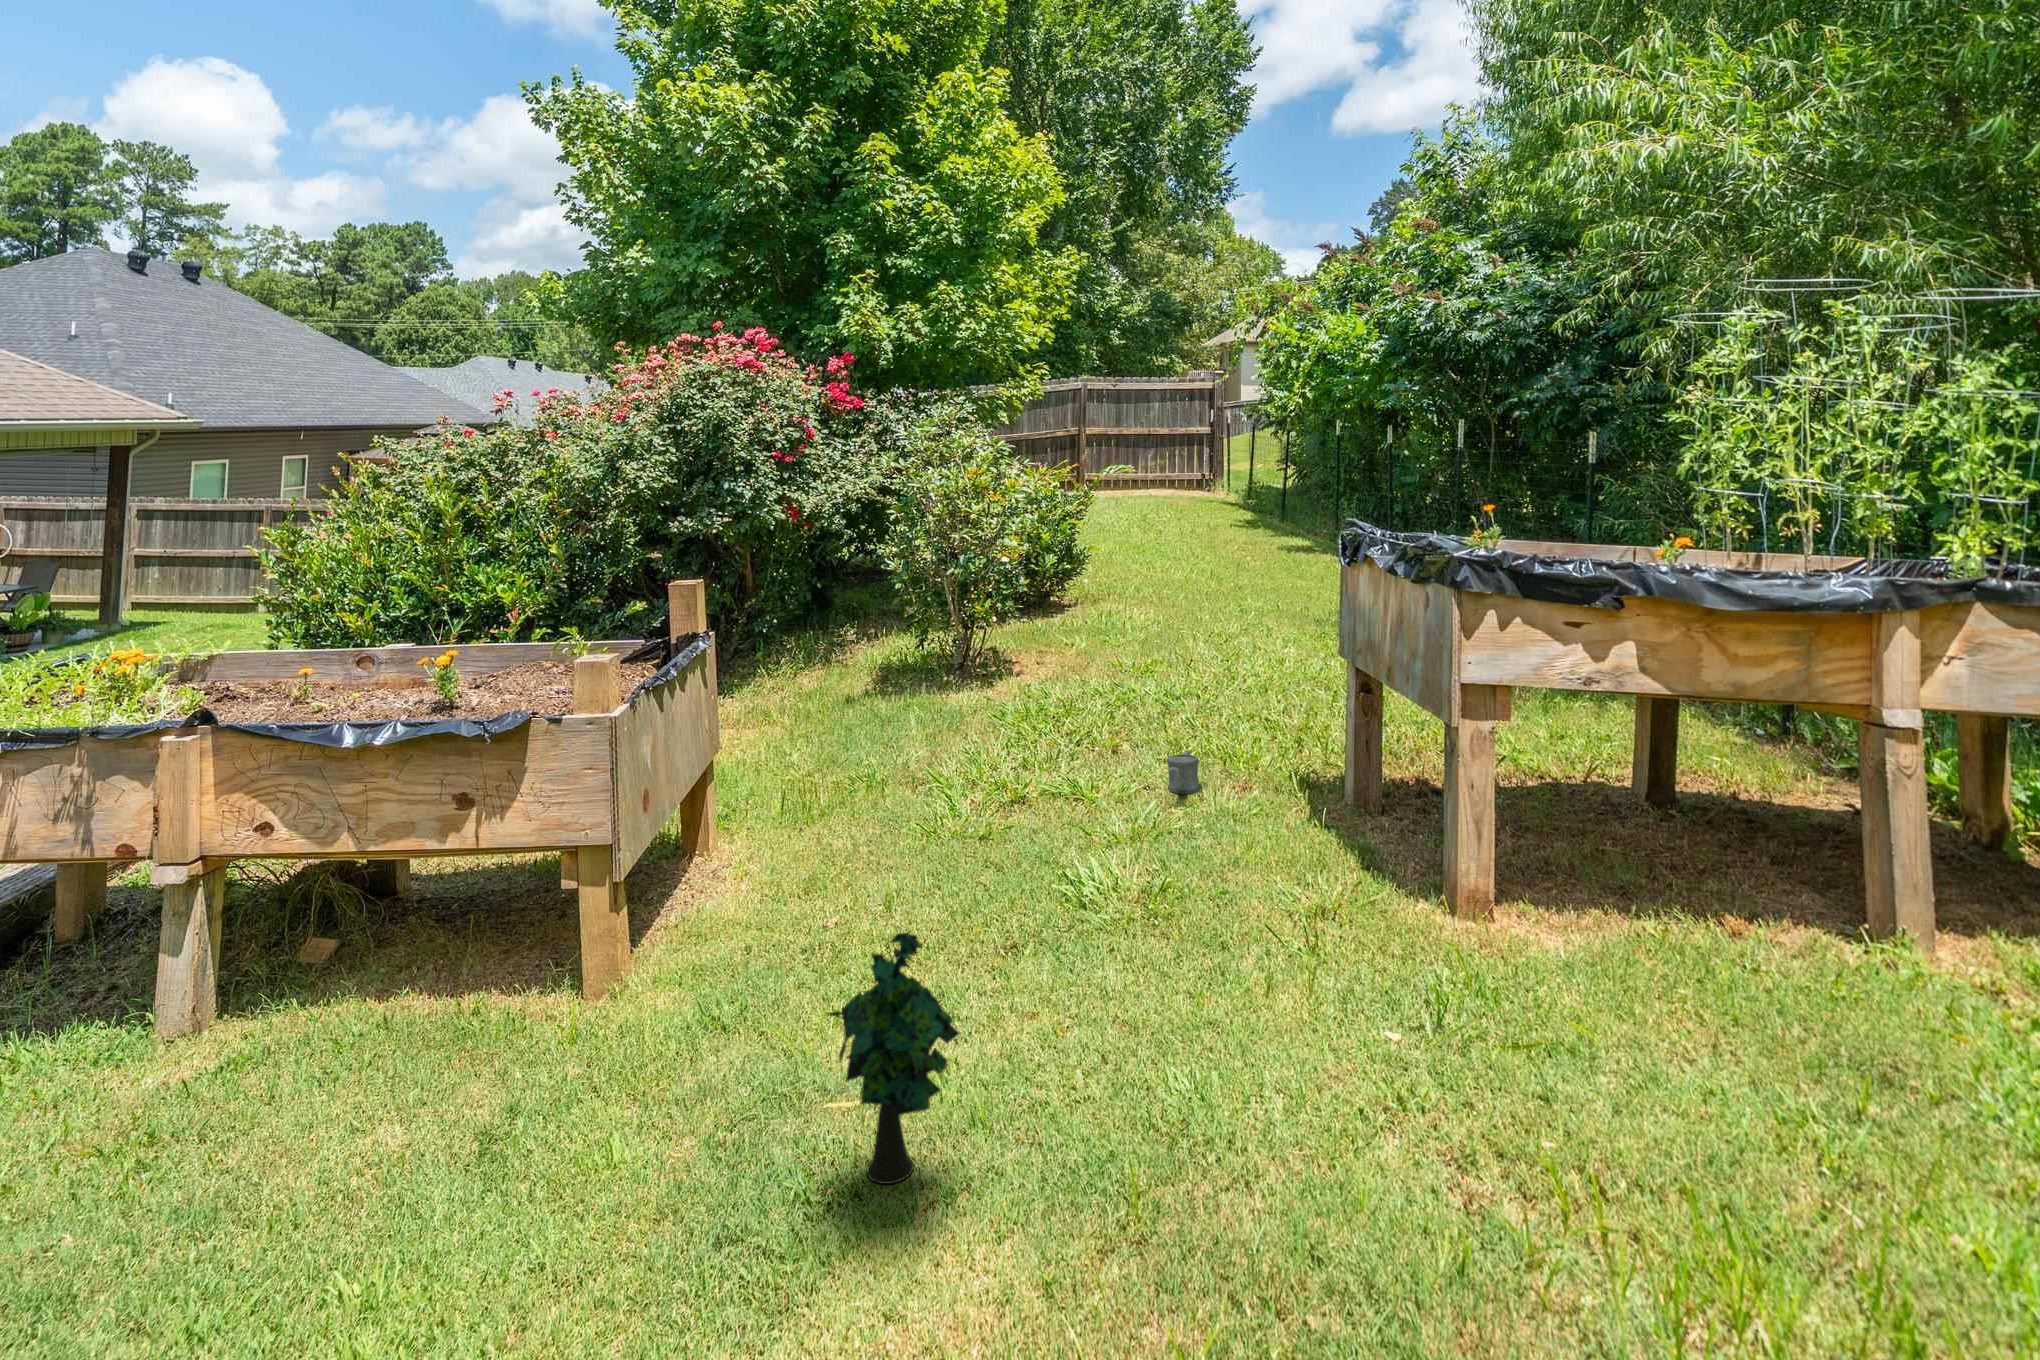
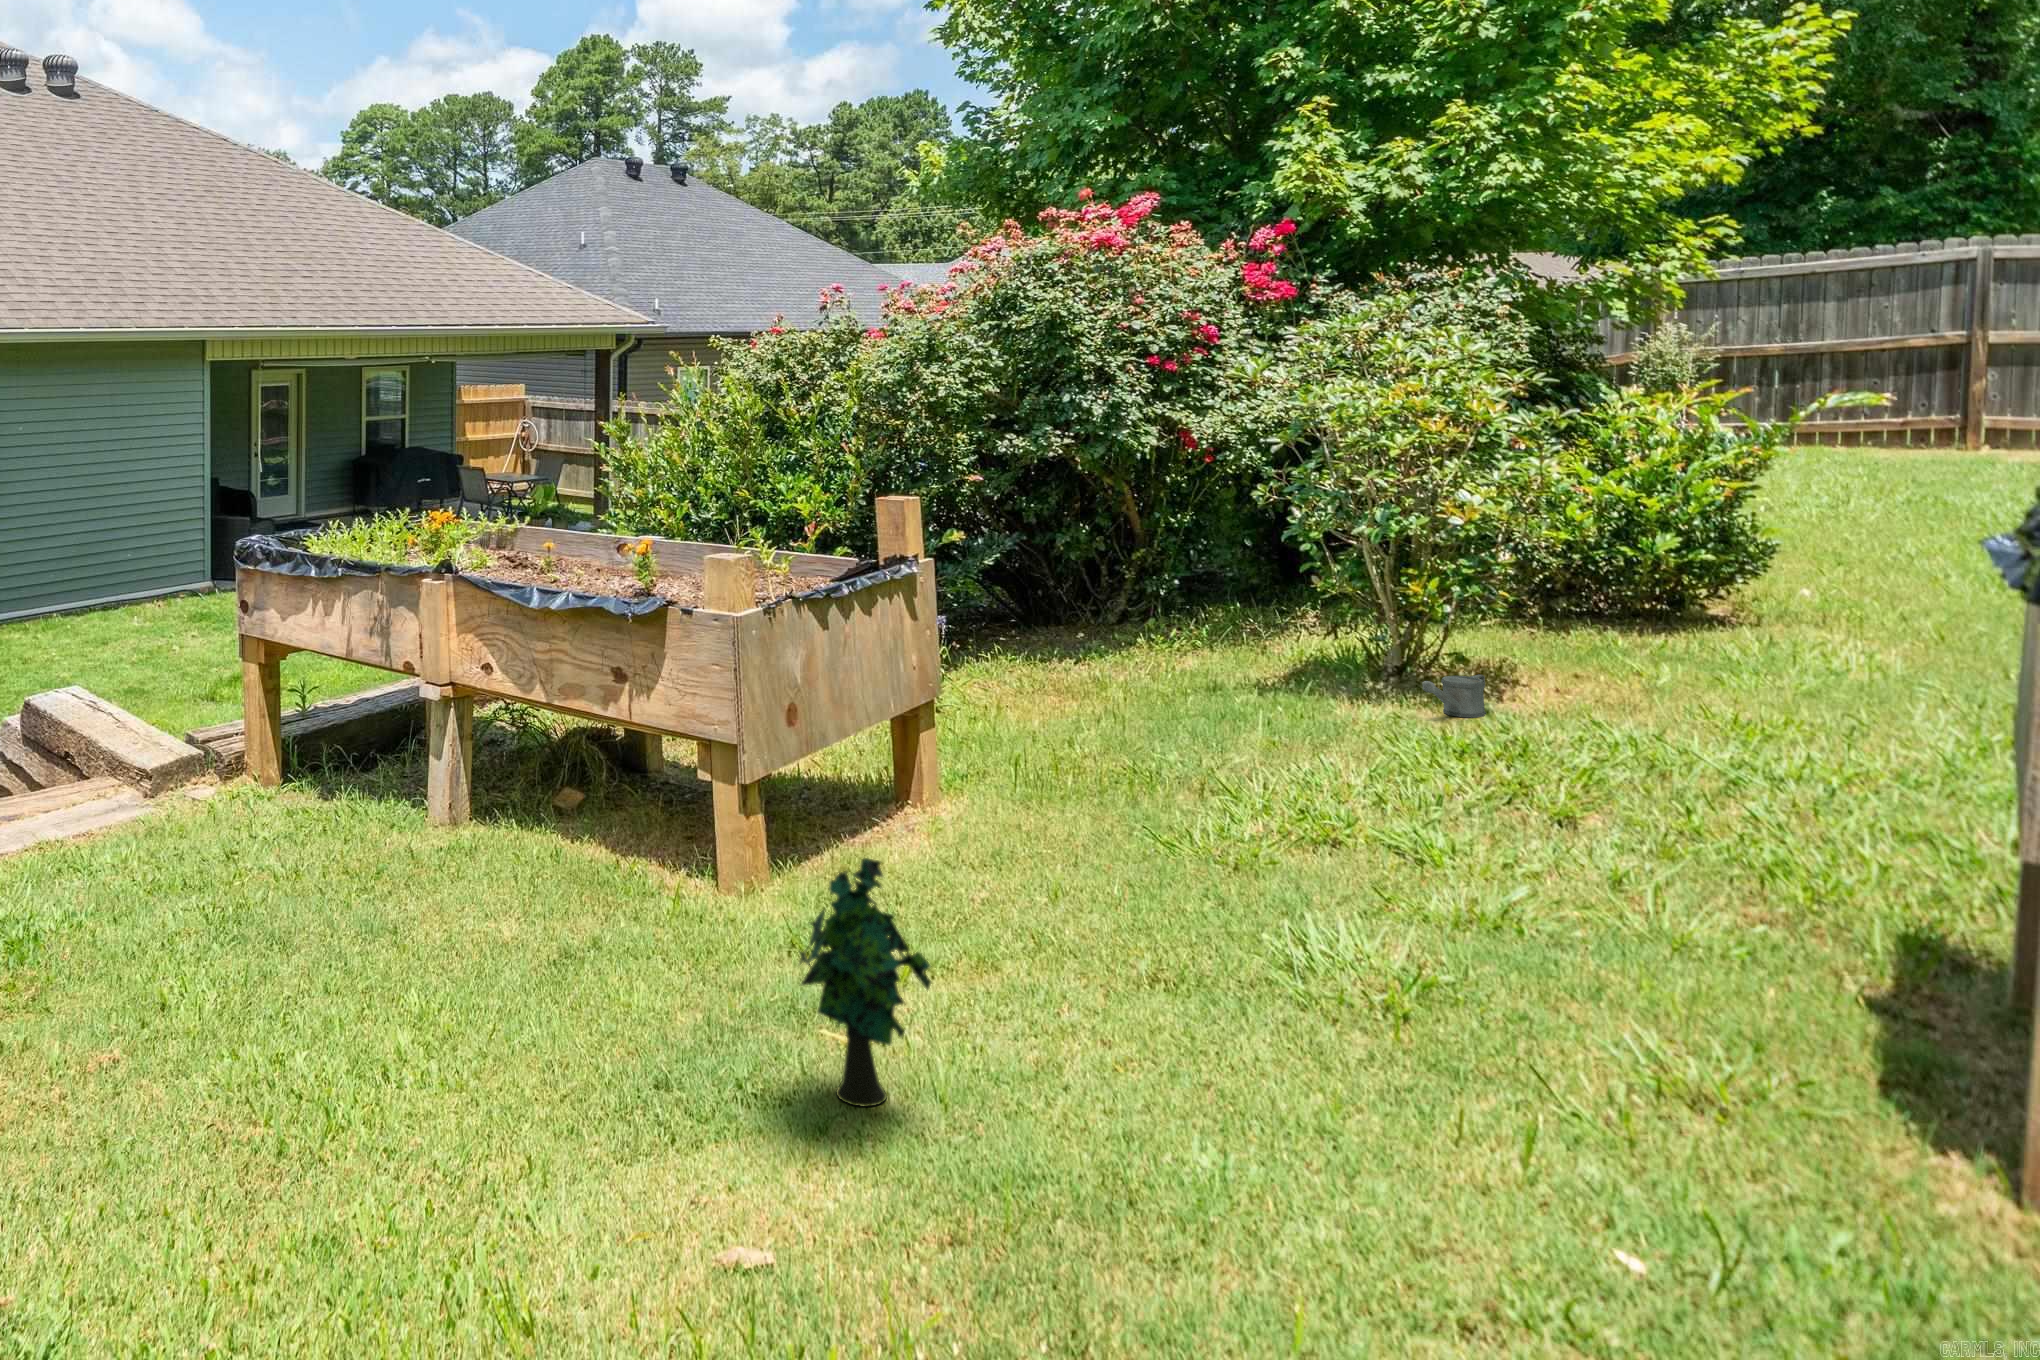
watering can: present [1167,750,1200,794] -> present [1422,675,1486,718]

